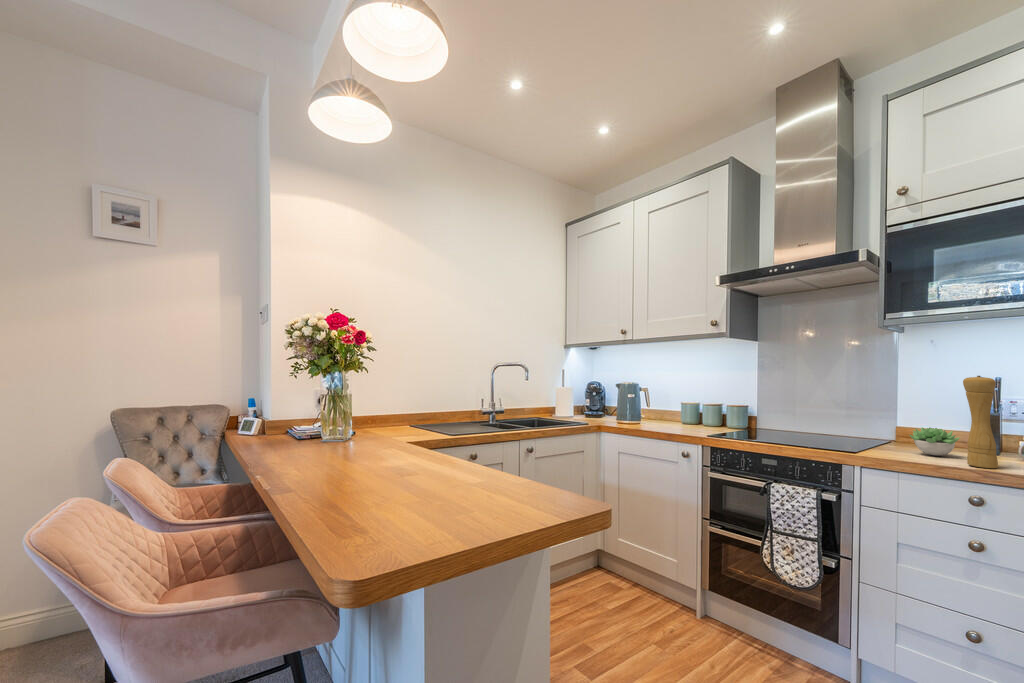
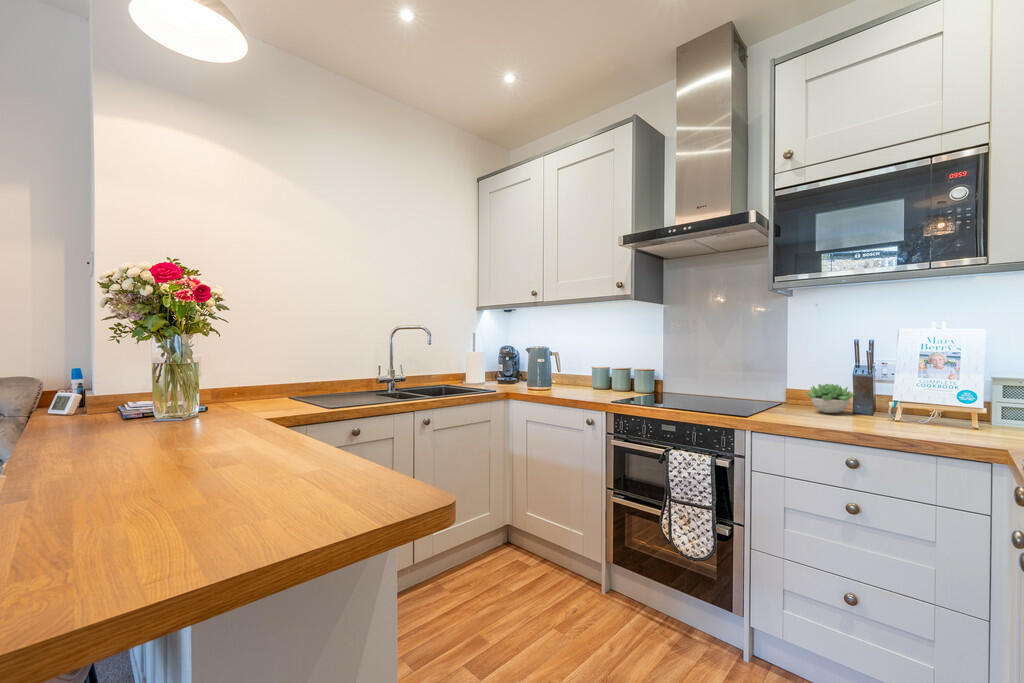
pepper mill: present [963,376,998,468] -> none [859,327,890,426]

